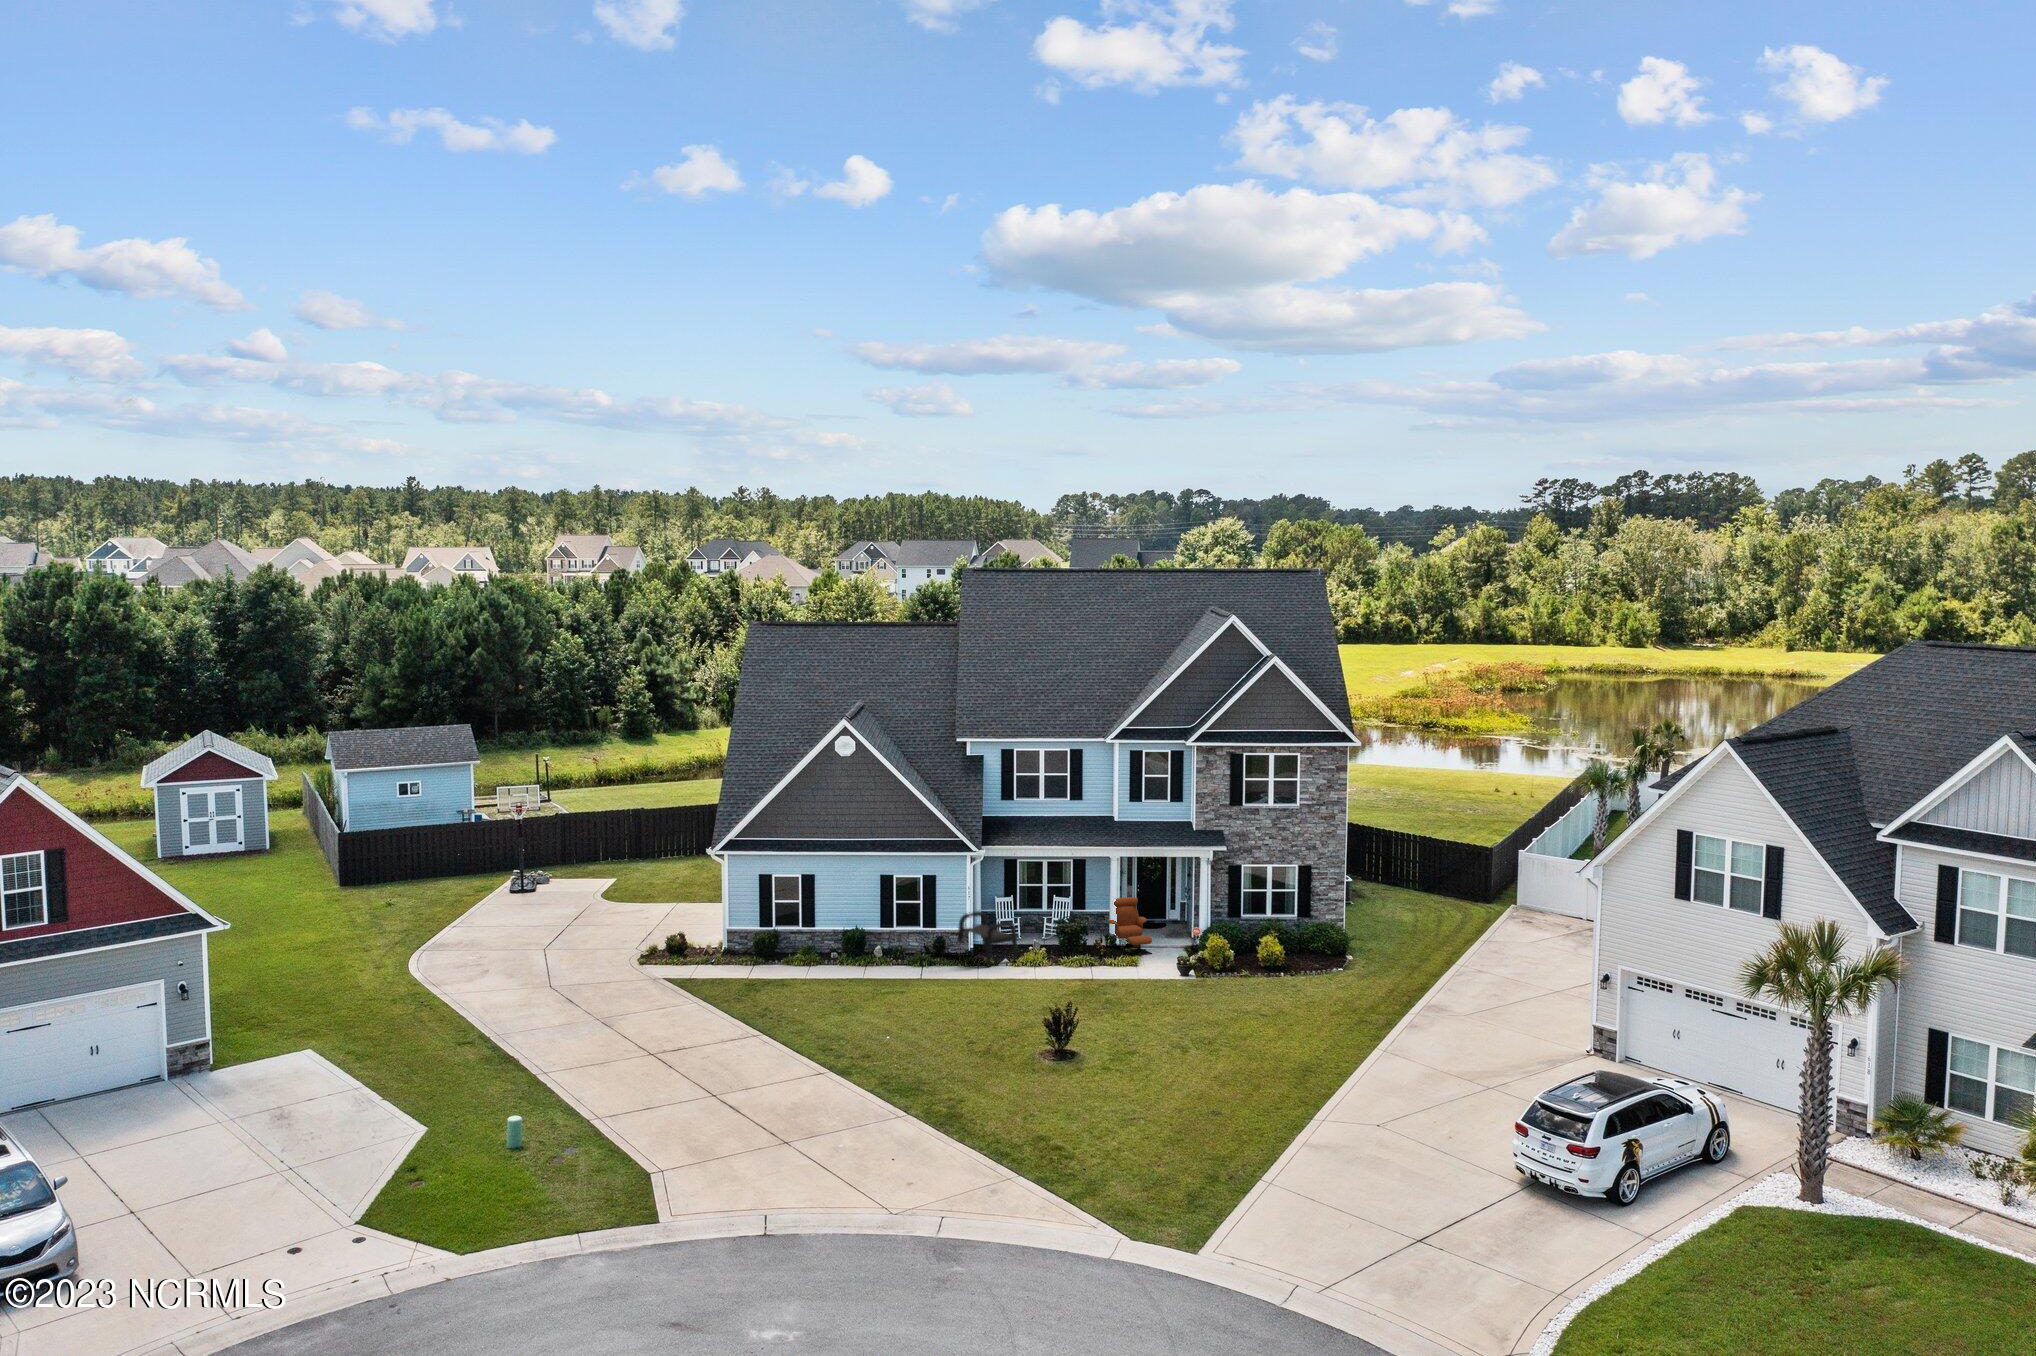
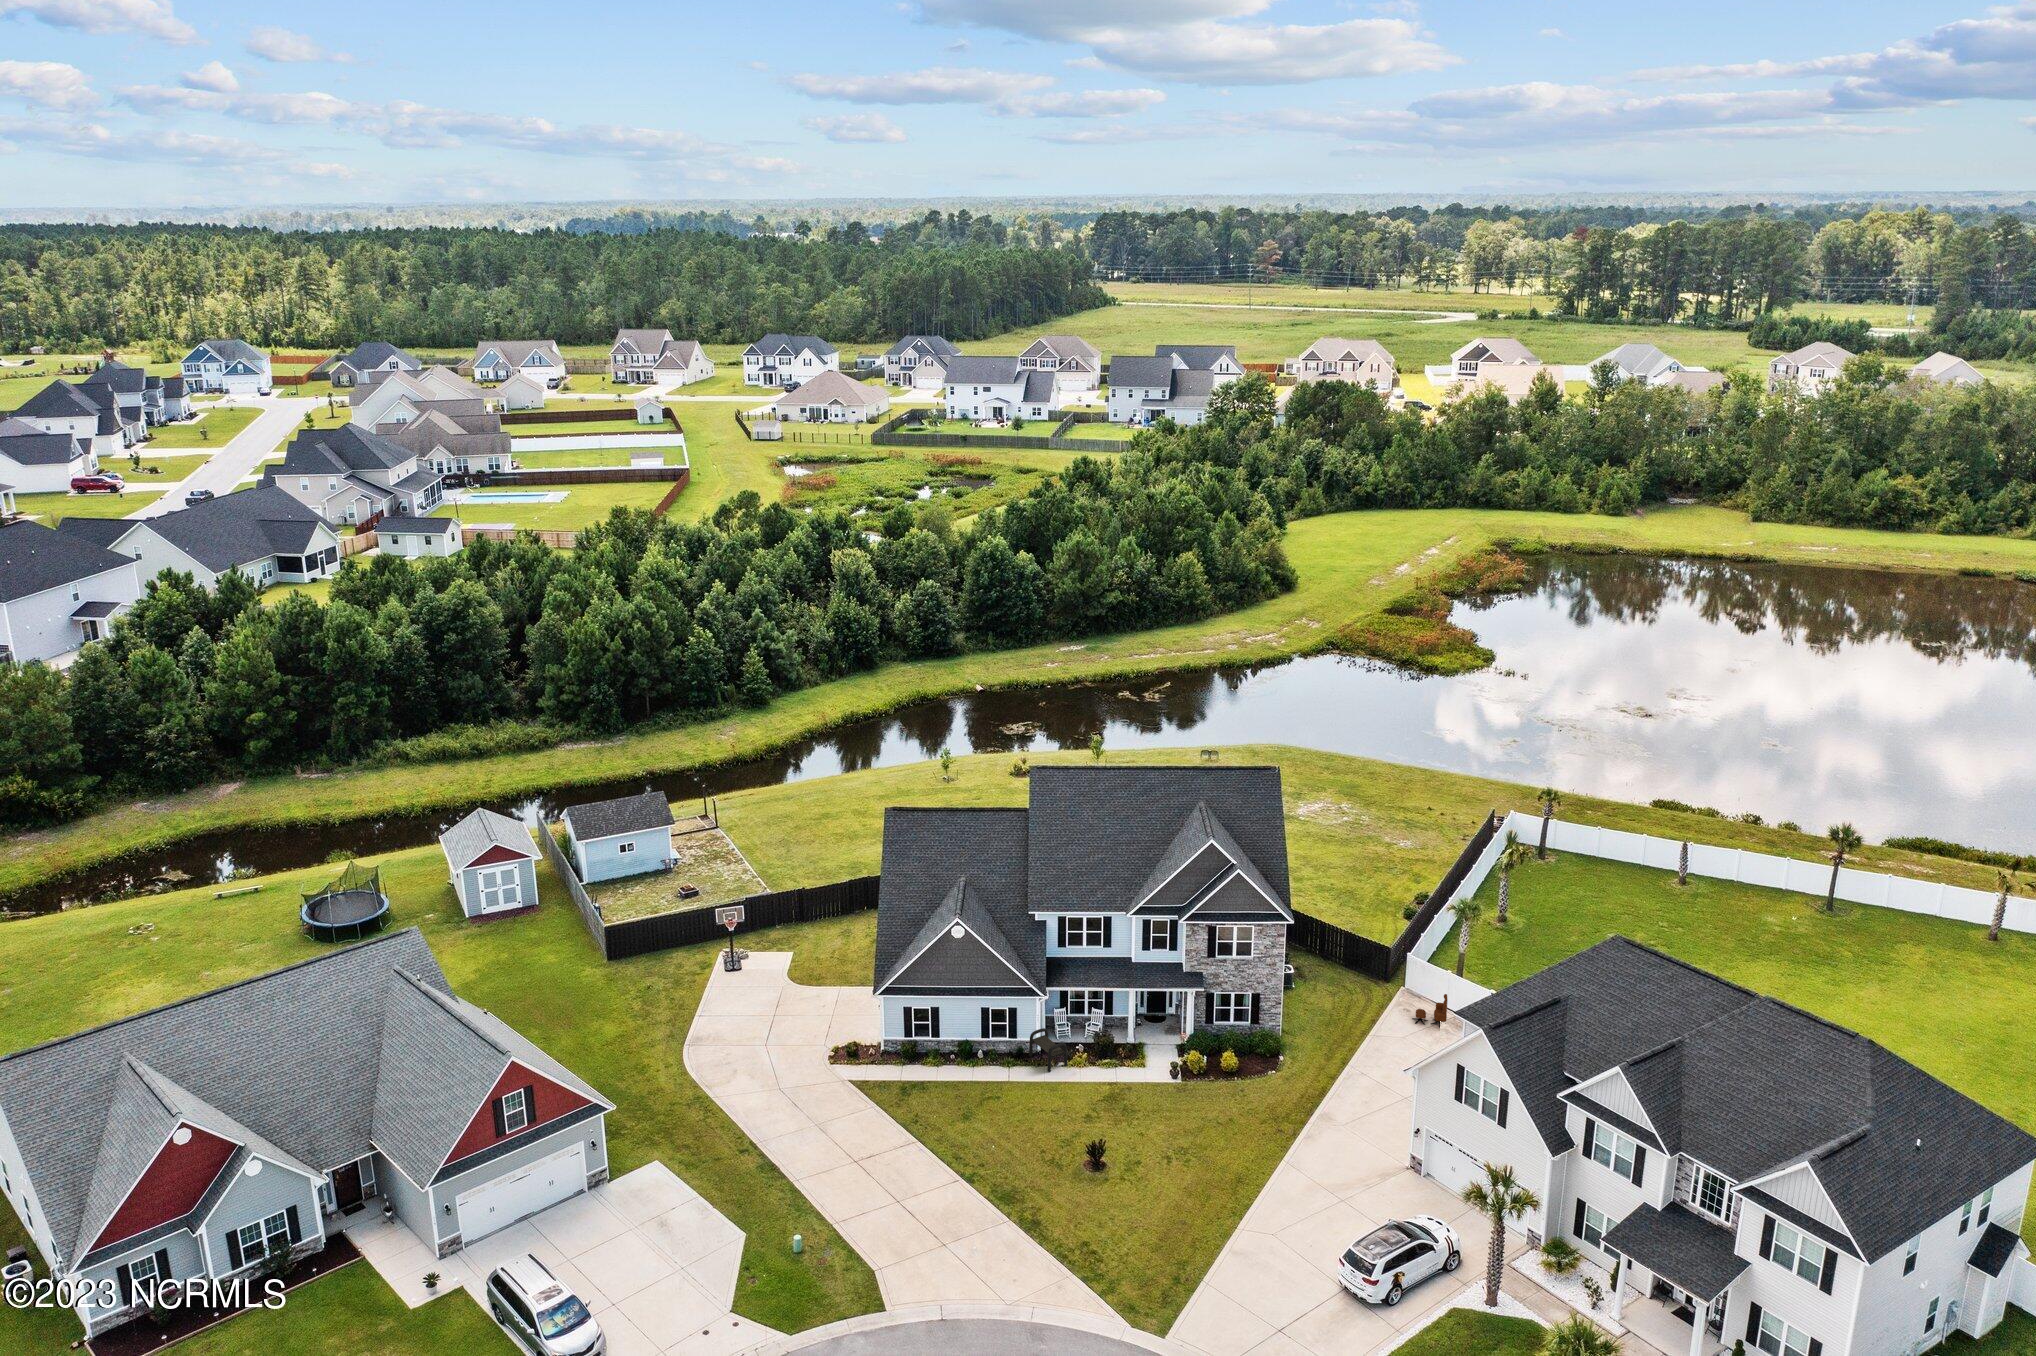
lounge chair: present [1108,897,1152,956] -> present [1412,994,1447,1028]

